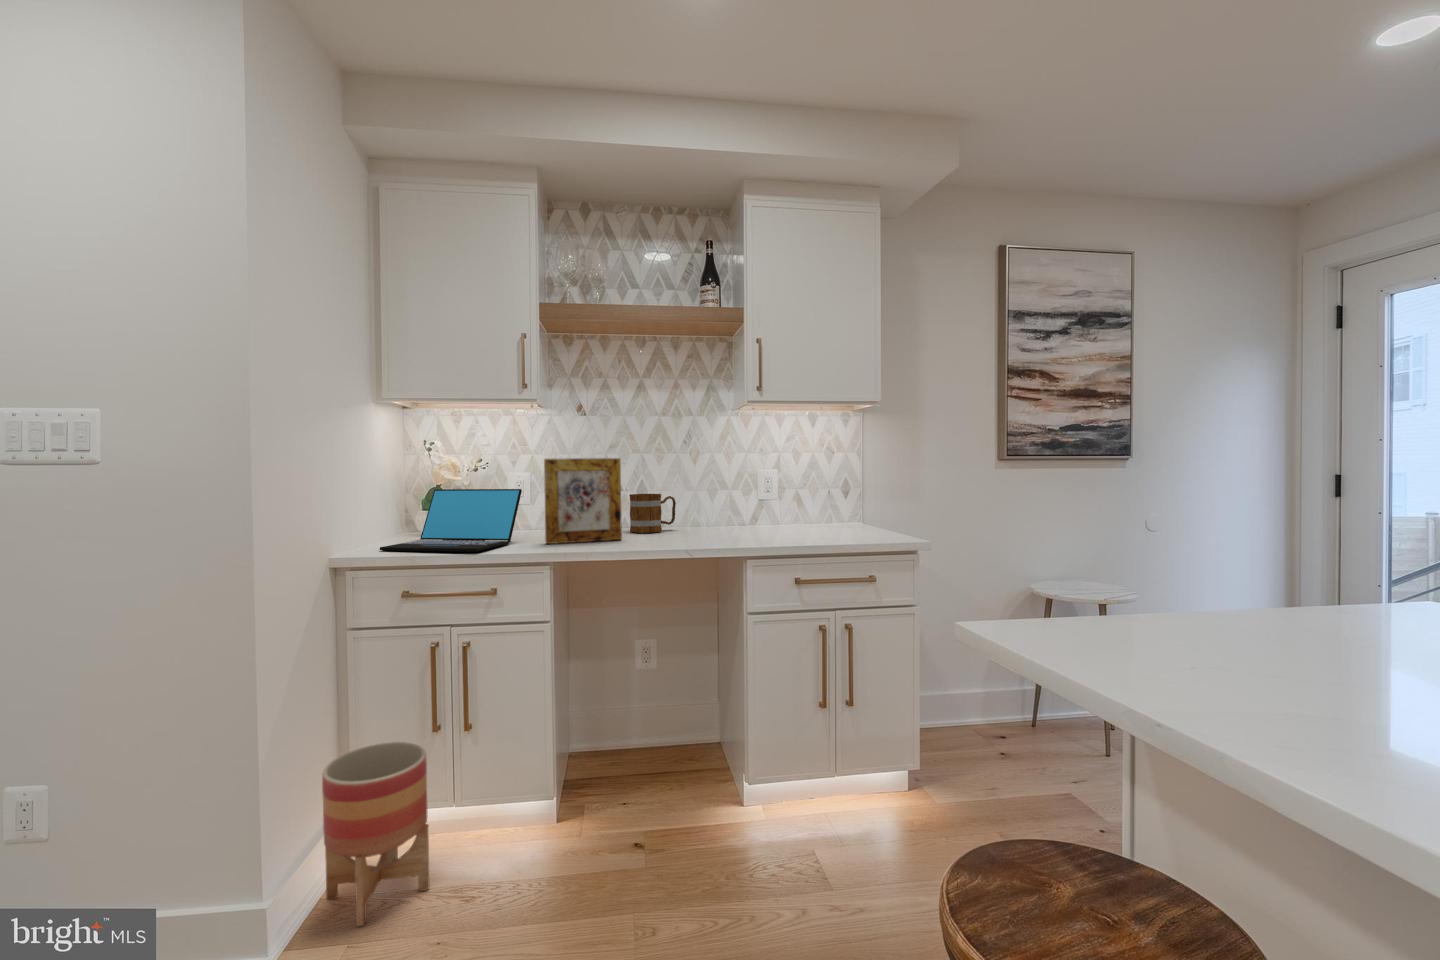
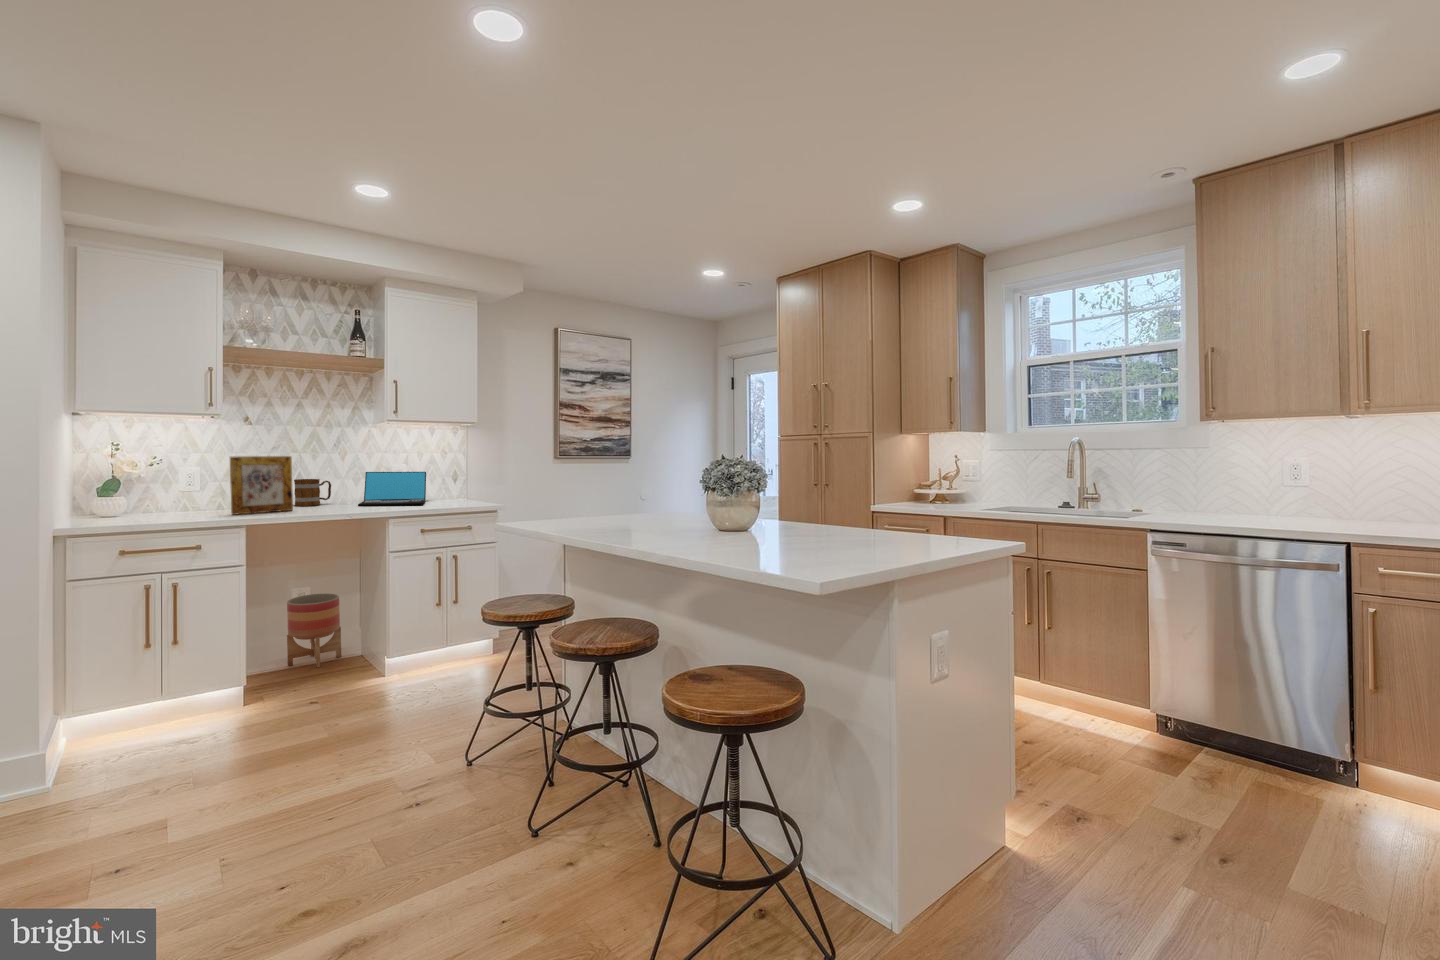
laptop: present [380,489,522,552] -> present [358,472,426,506]
planter: present [322,742,429,926] -> present [287,594,341,667]

